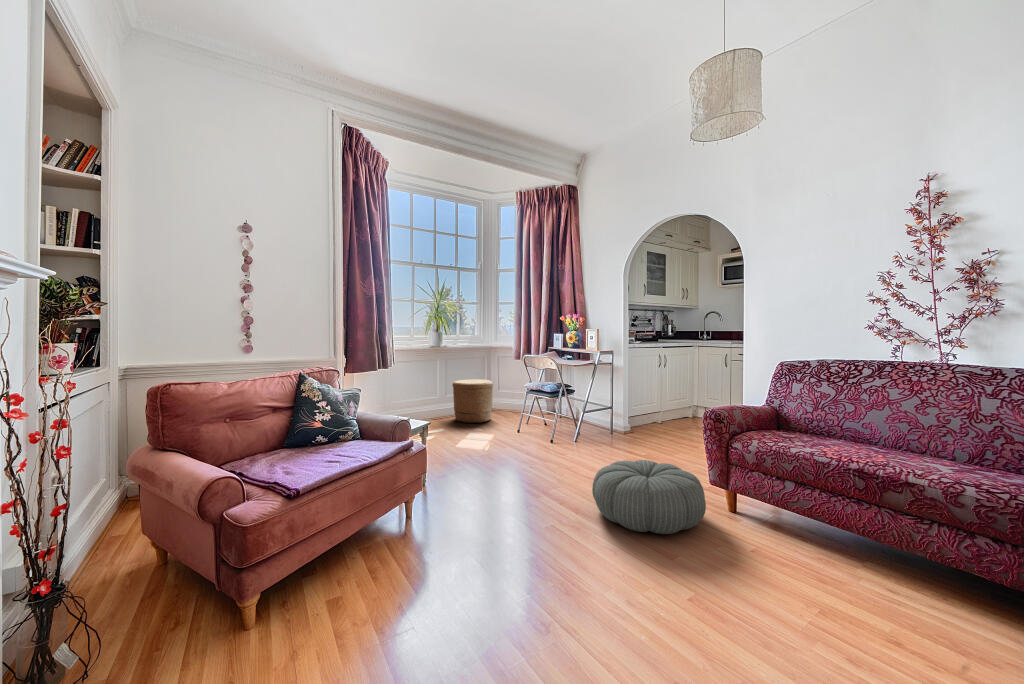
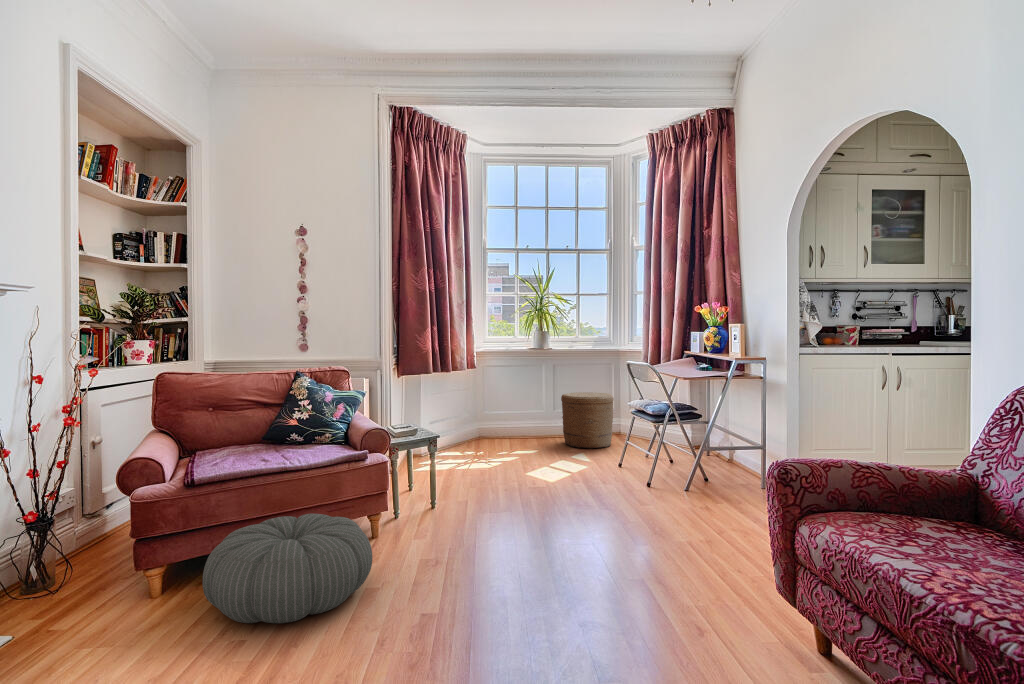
pouf: present [592,460,706,534] -> present [202,514,372,623]

